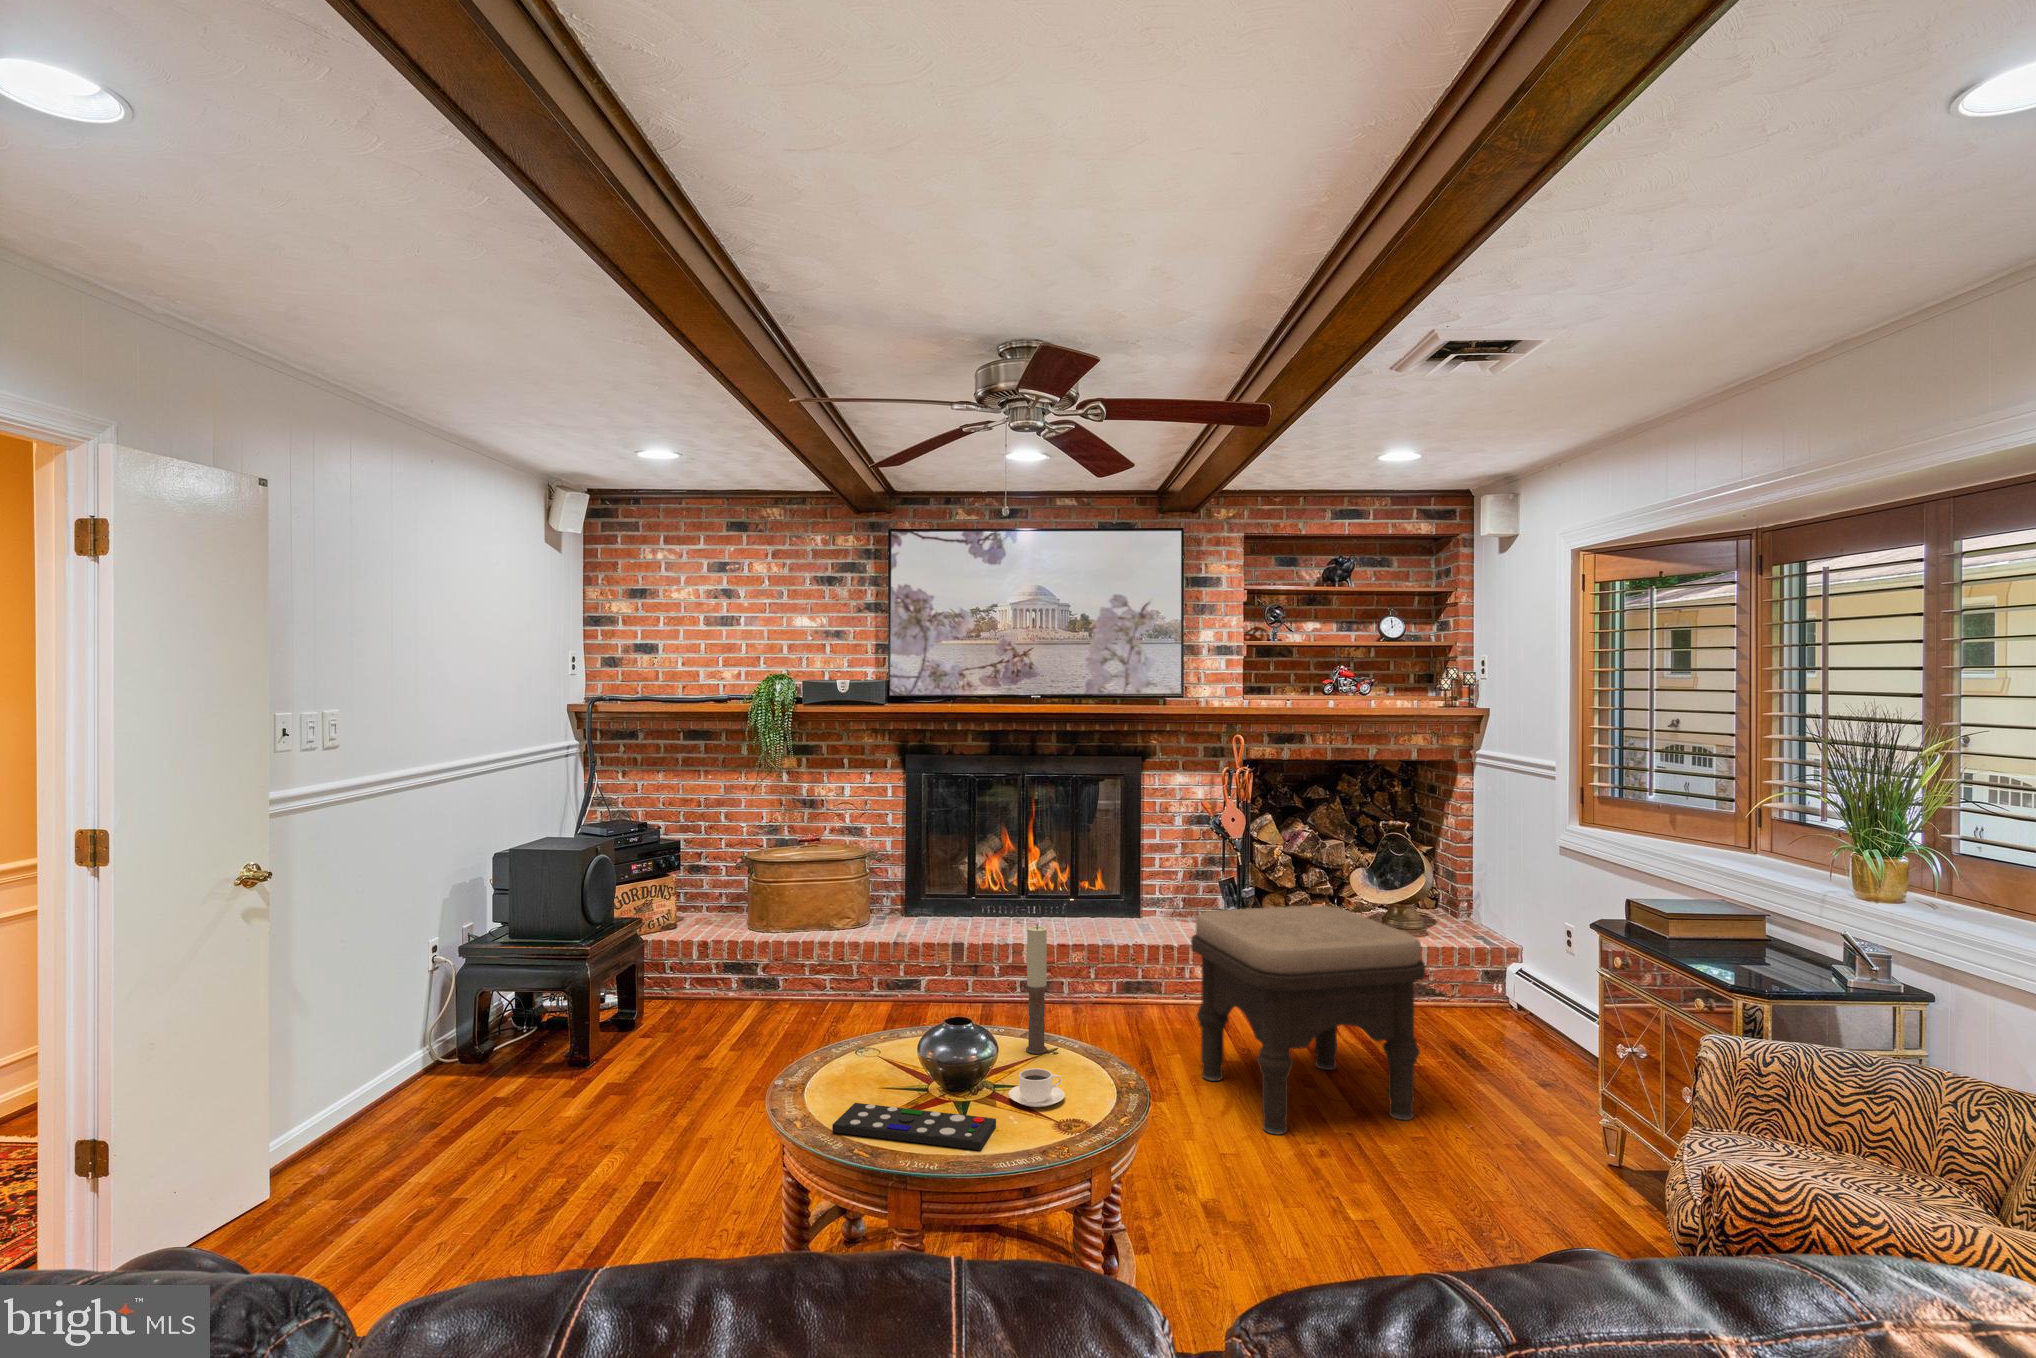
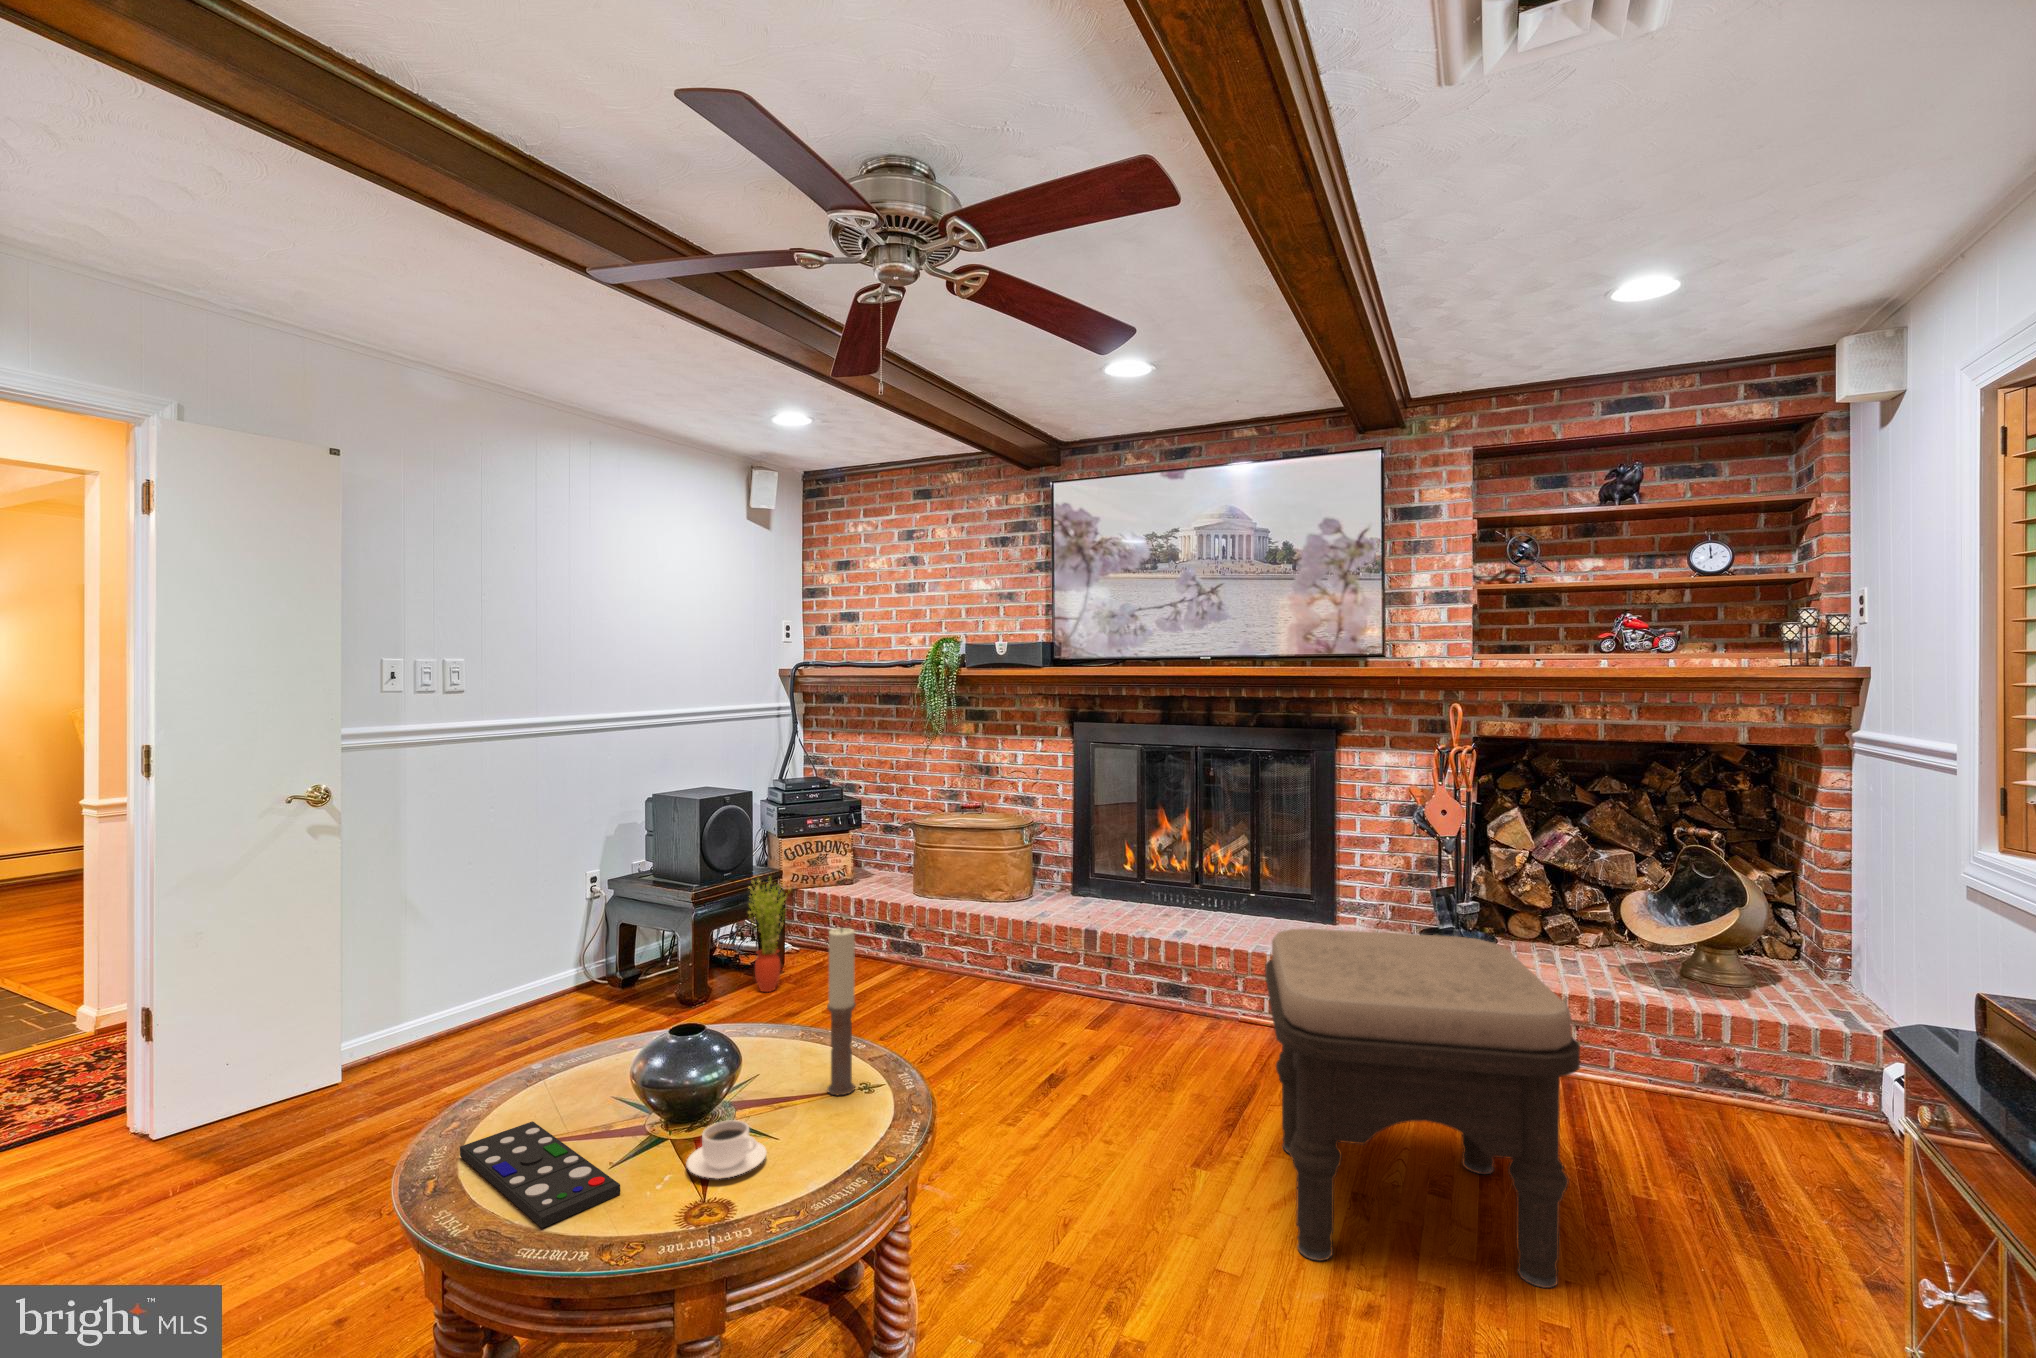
potted plant: none [629,921,672,1041] -> present [748,880,790,992]

